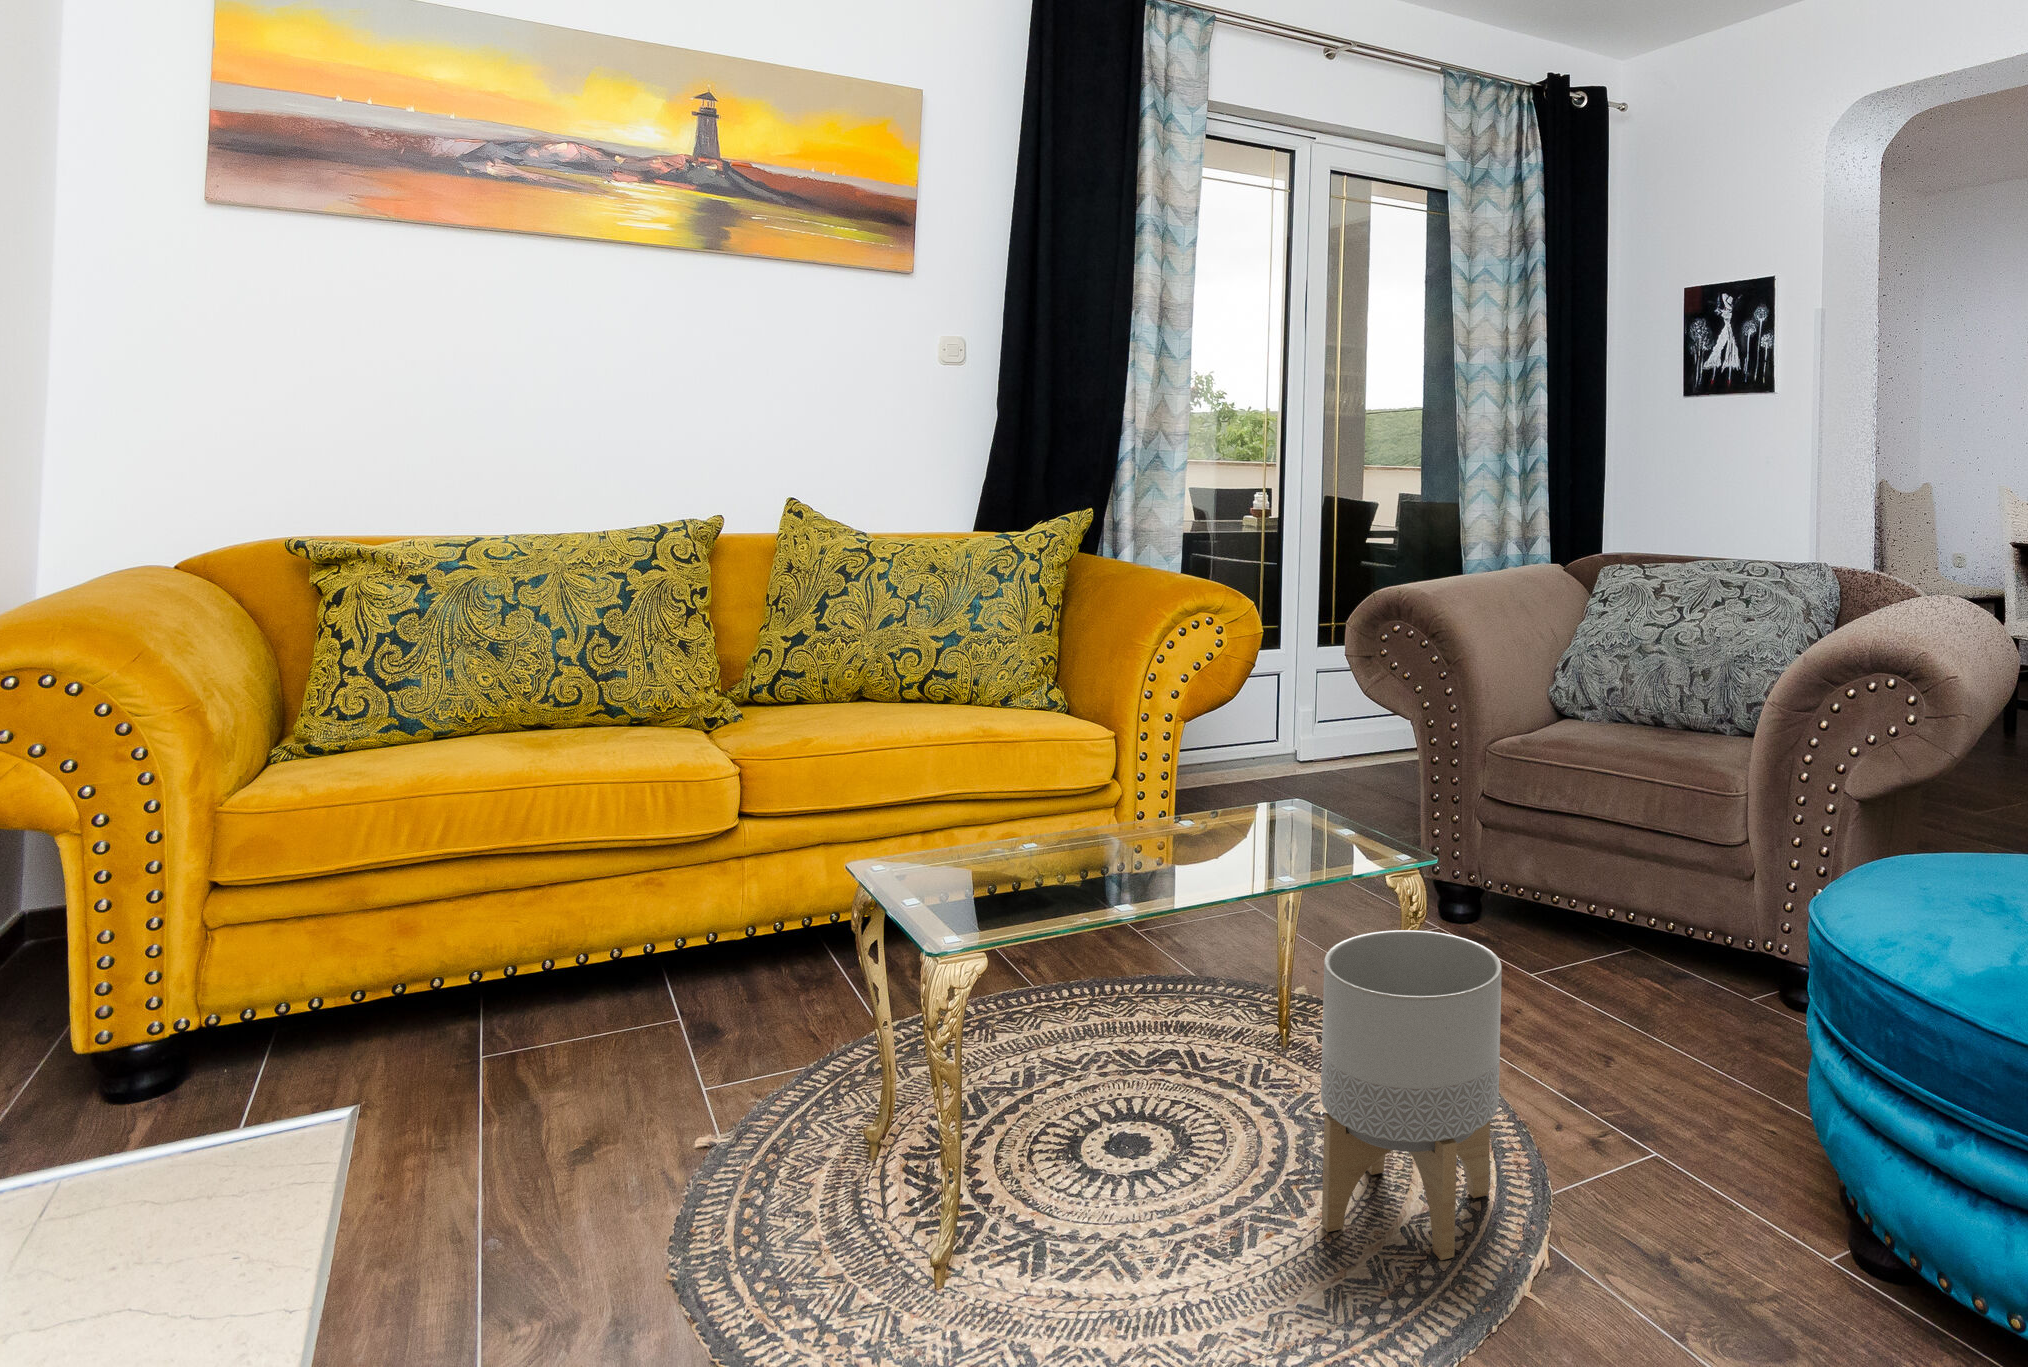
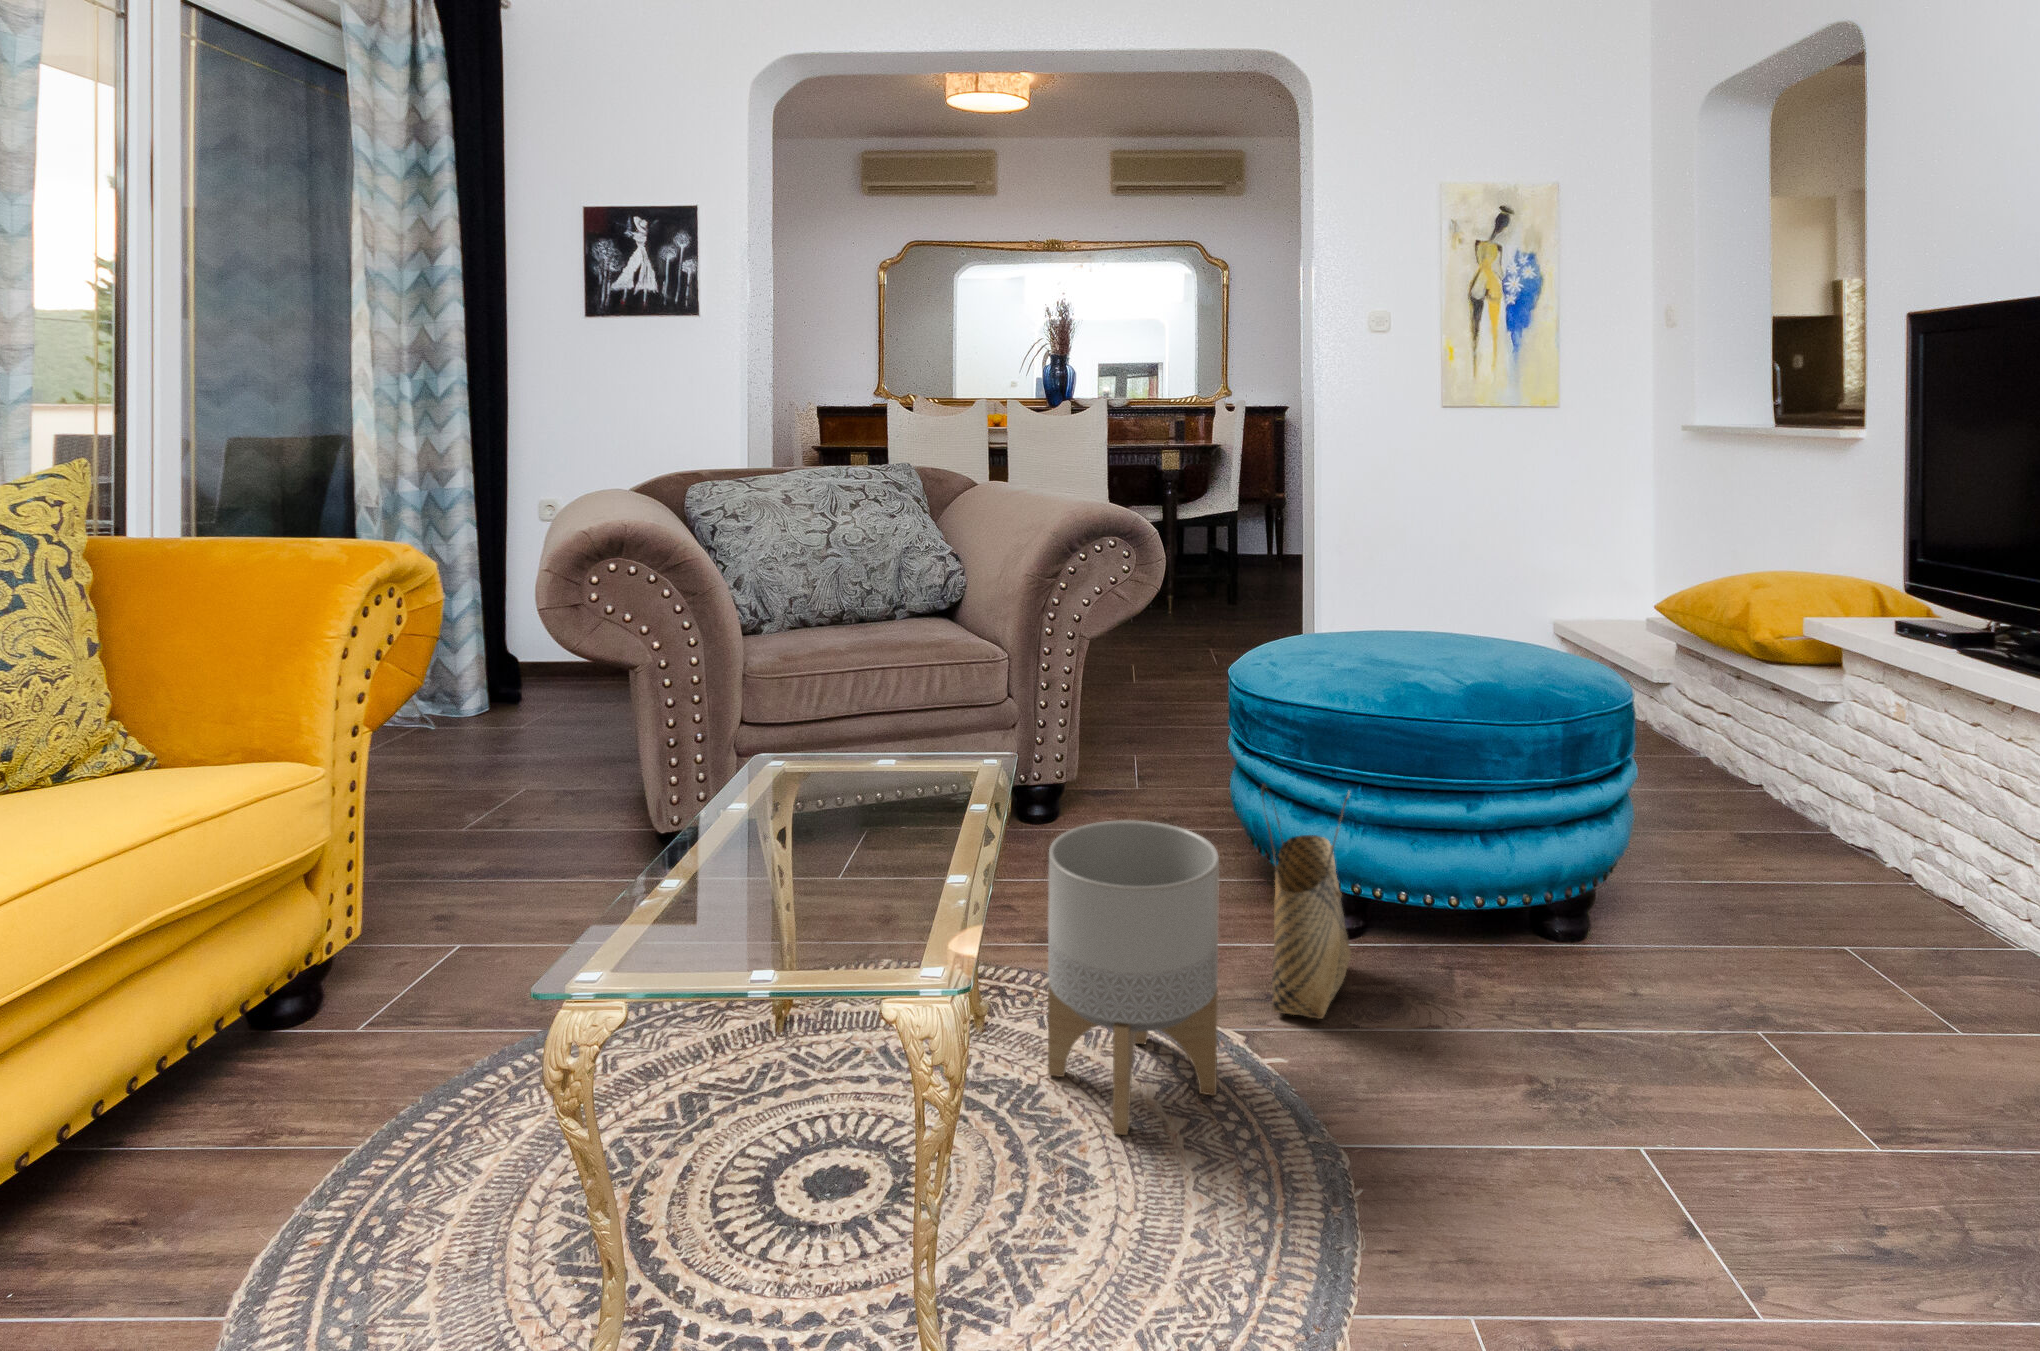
woven basket: none [1620,975,1804,1280] -> present [1262,784,1351,1019]

